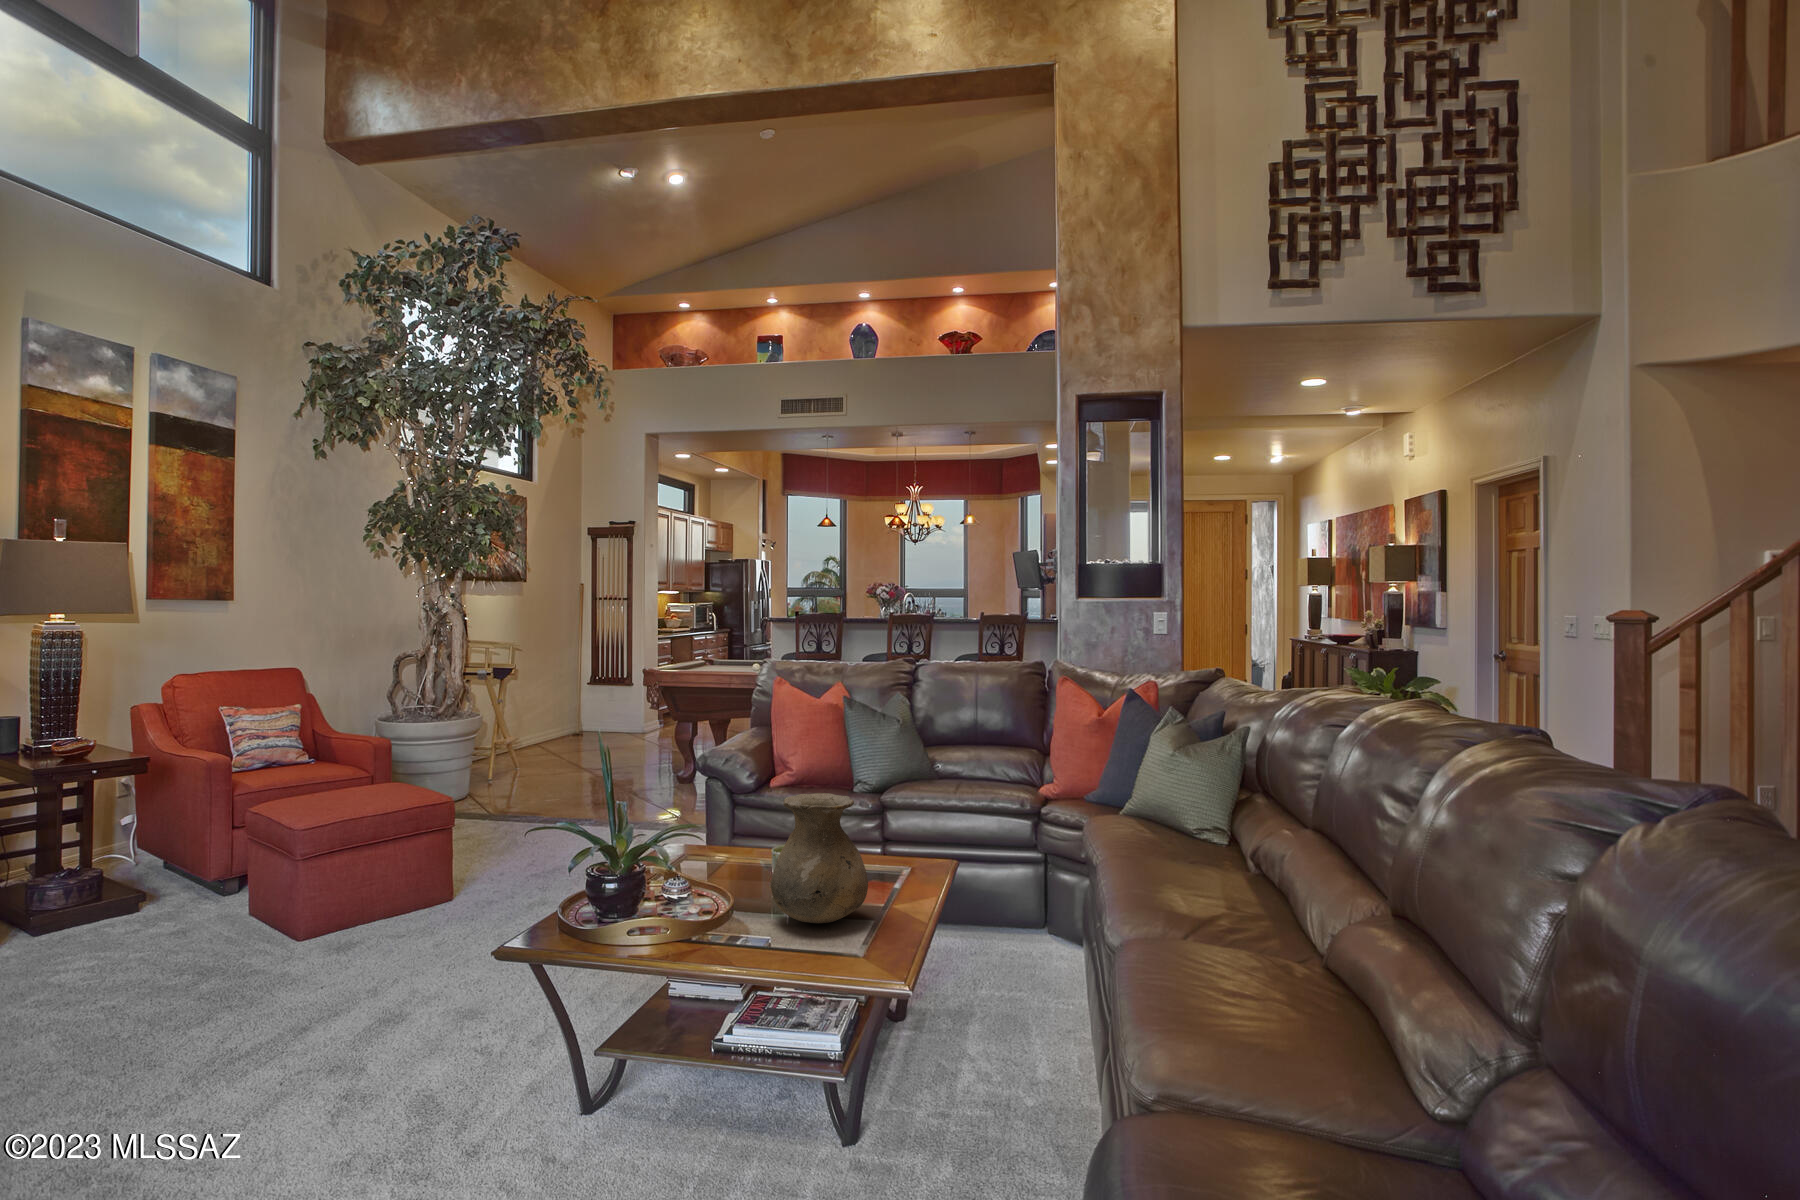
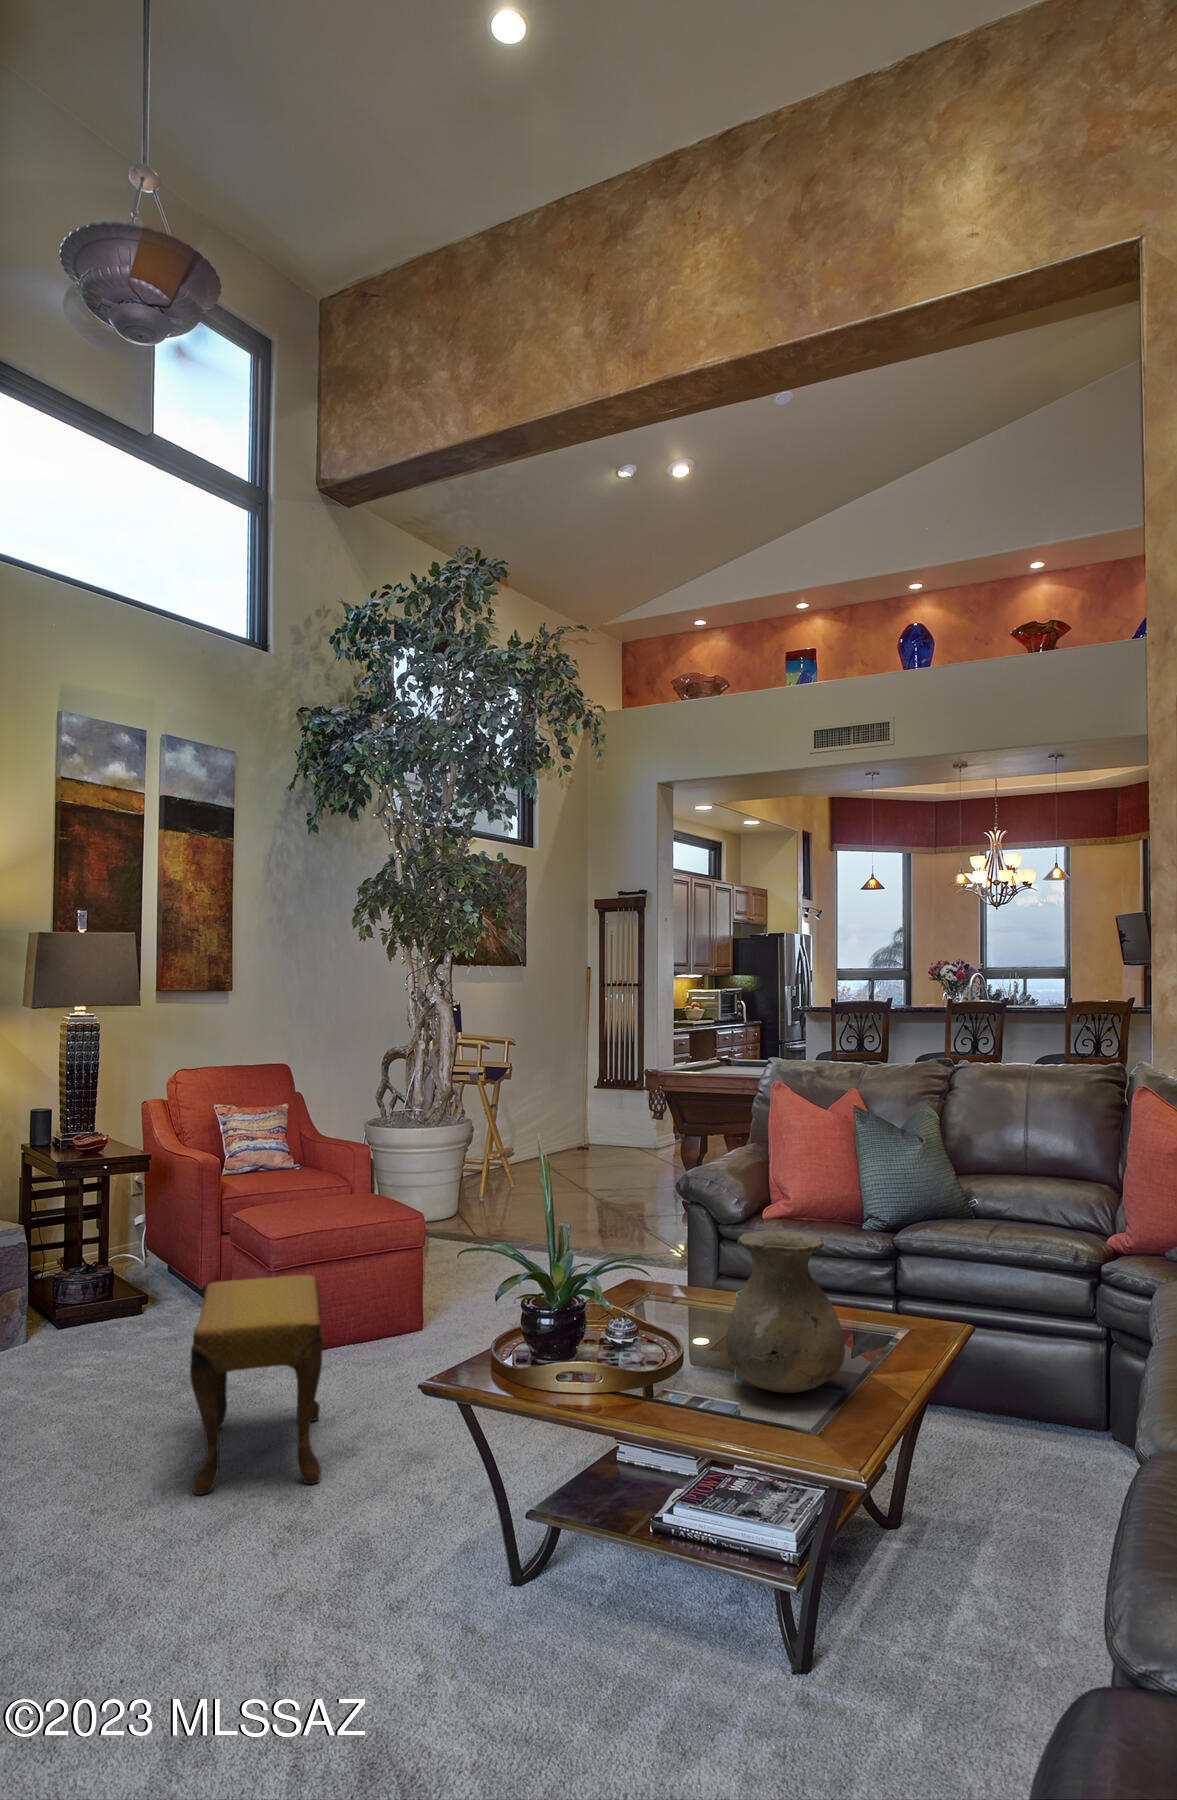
footstool: none [231,860,374,1080] -> present [190,1275,323,1495]

